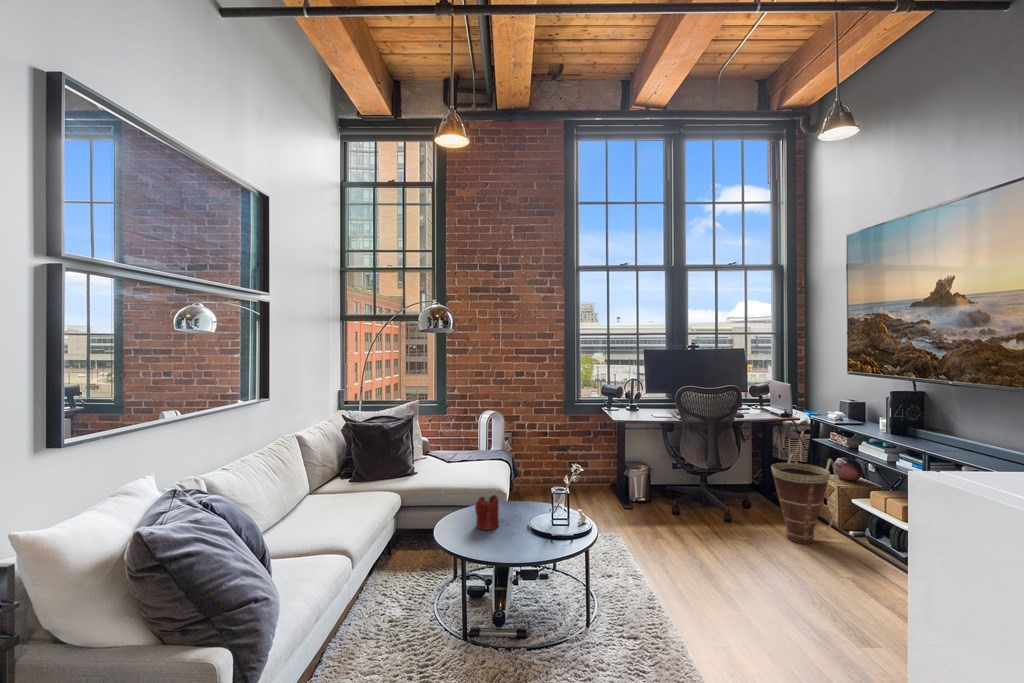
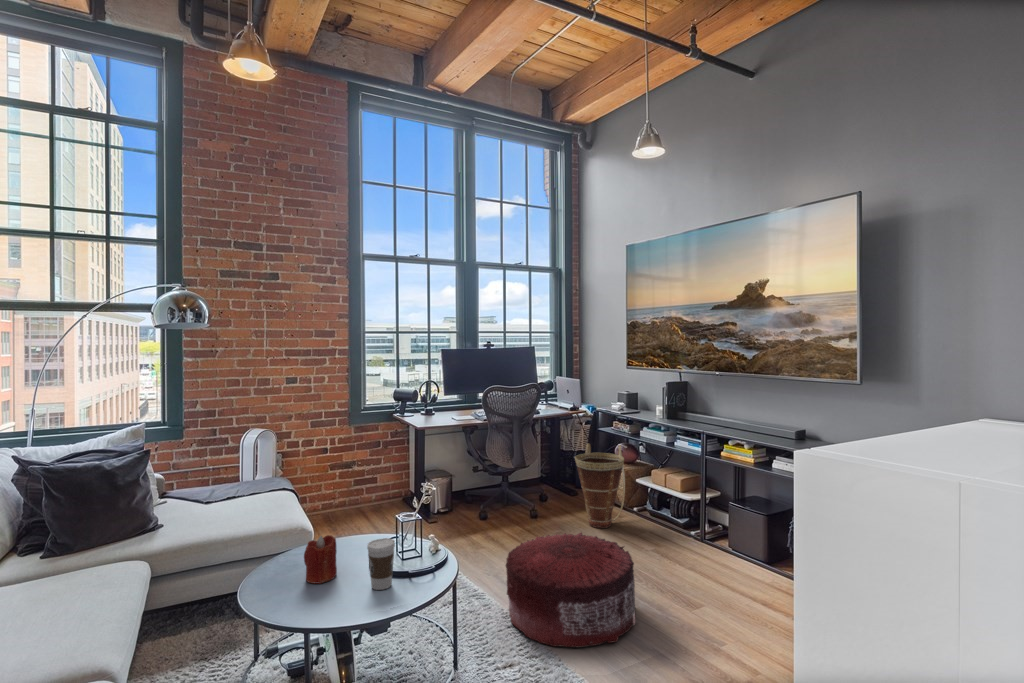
coffee cup: none [513,504,534,544] -> present [367,538,395,590]
pouf: none [651,532,791,650] -> present [506,532,636,648]

